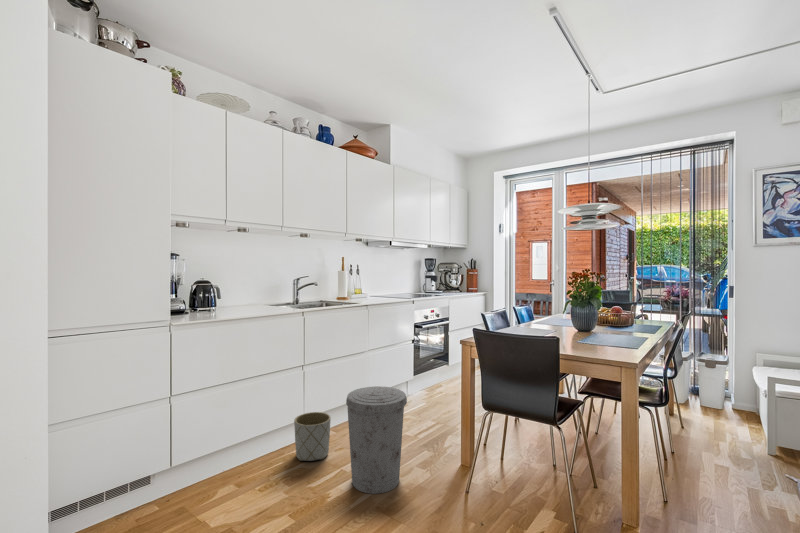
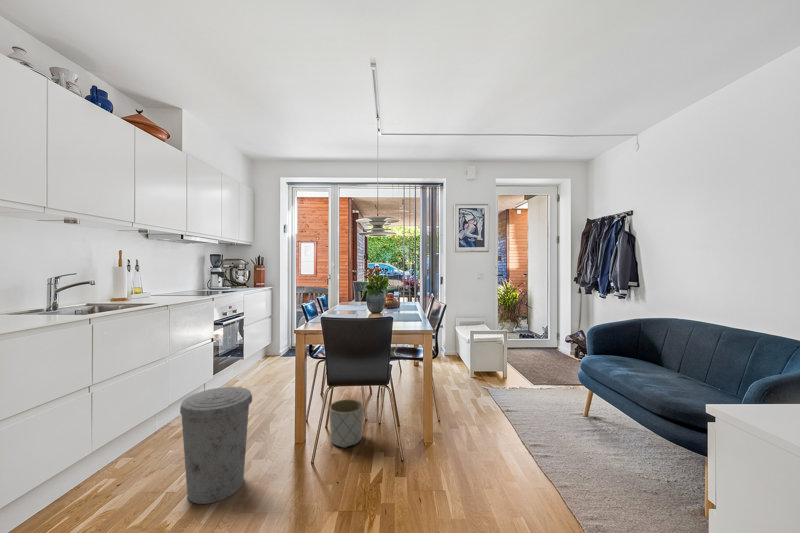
planter: present [294,412,331,461] -> present [329,399,363,448]

